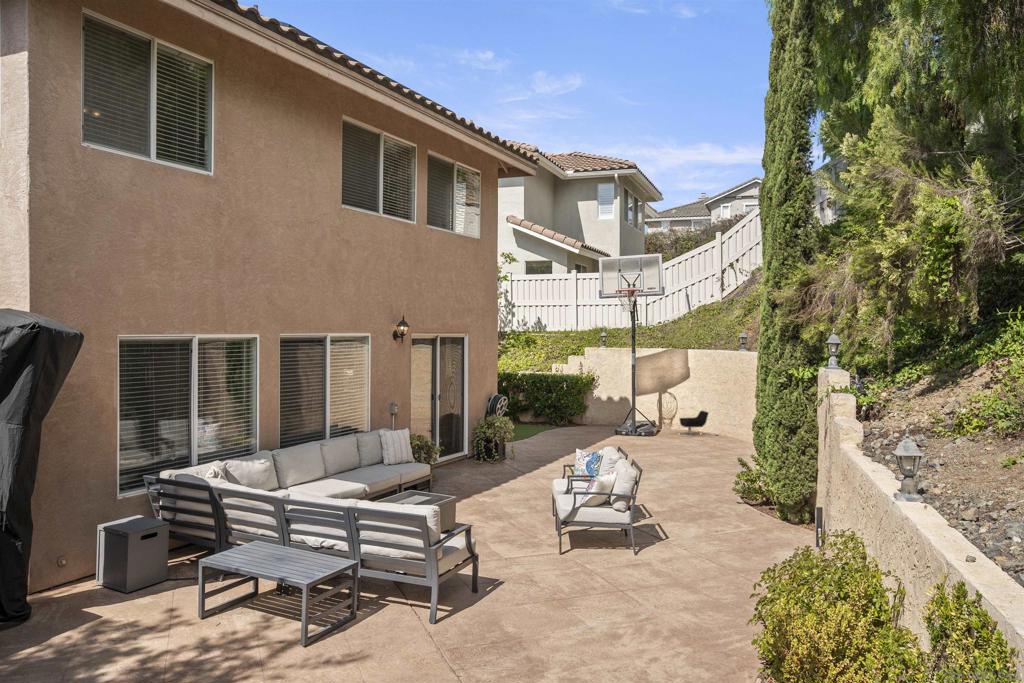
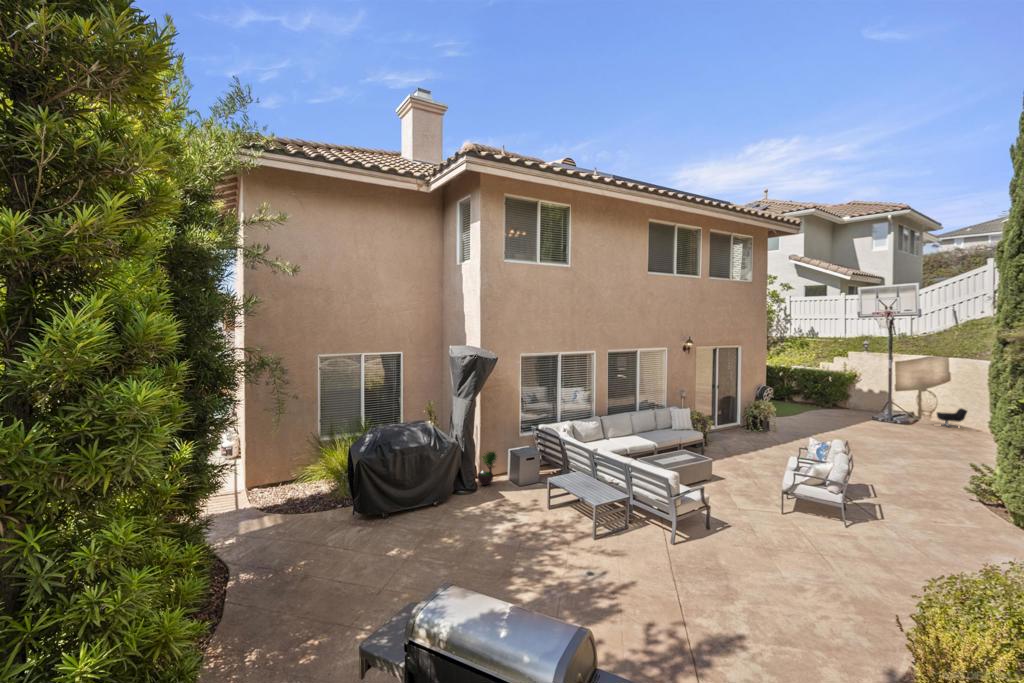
potted tree: none [26,528,77,605] -> present [477,452,496,485]

